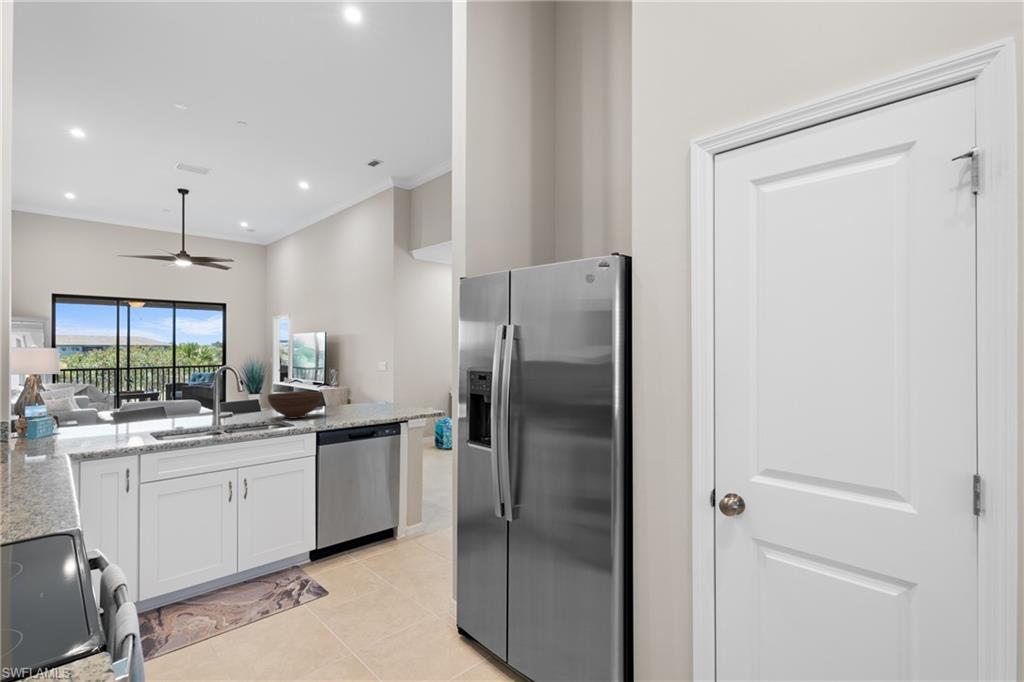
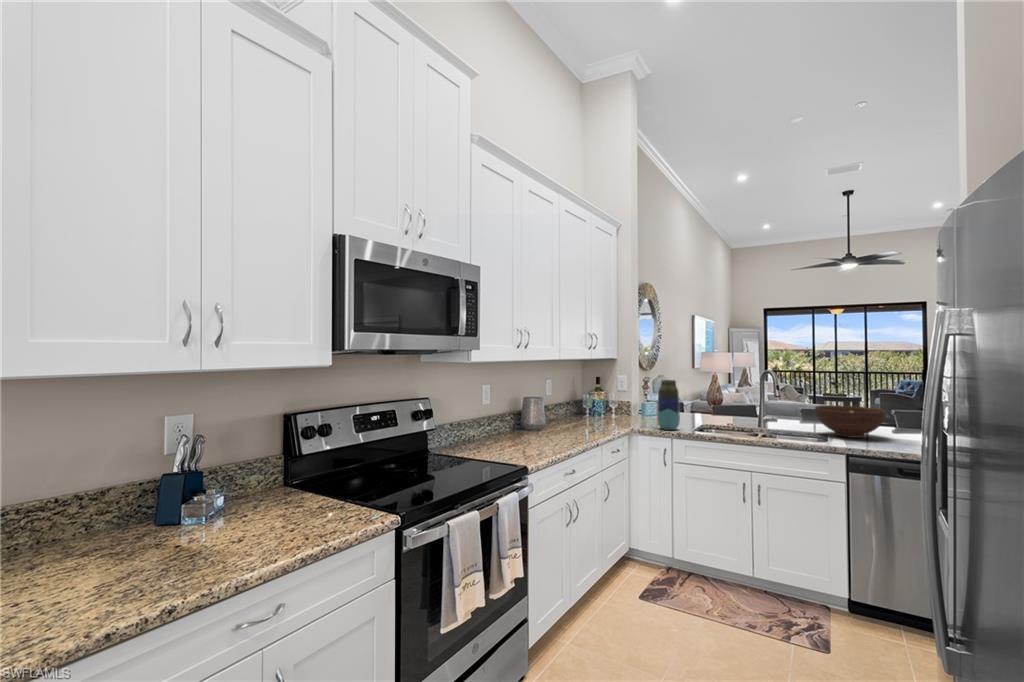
vase: none [108,381,142,445] -> present [657,380,680,430]

